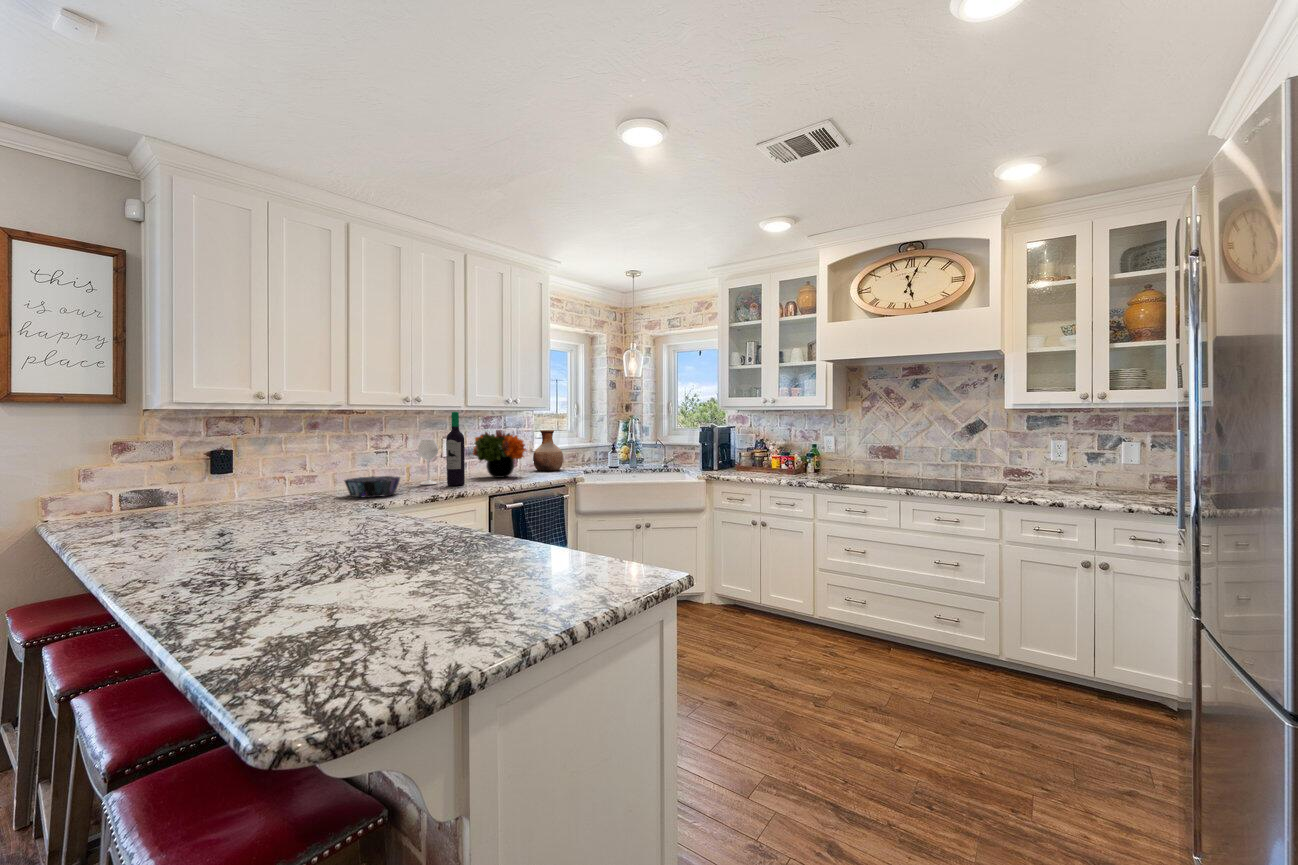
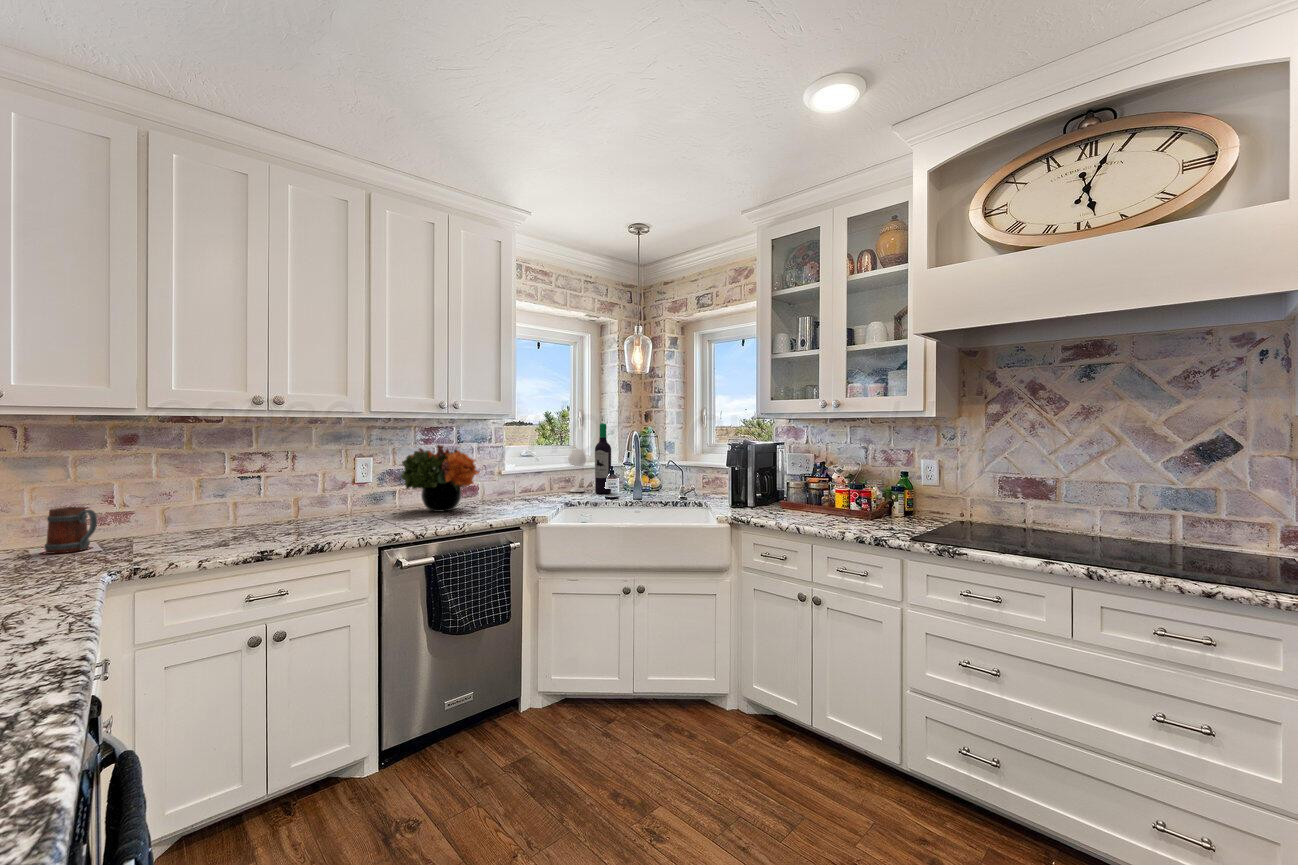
wine bottle: present [418,412,465,486] -> present [568,424,611,493]
vase: present [533,430,563,471] -> none [507,444,547,500]
mug: none [287,470,319,499] -> present [45,507,97,554]
decorative bowl: present [344,476,400,497] -> none [125,516,232,554]

